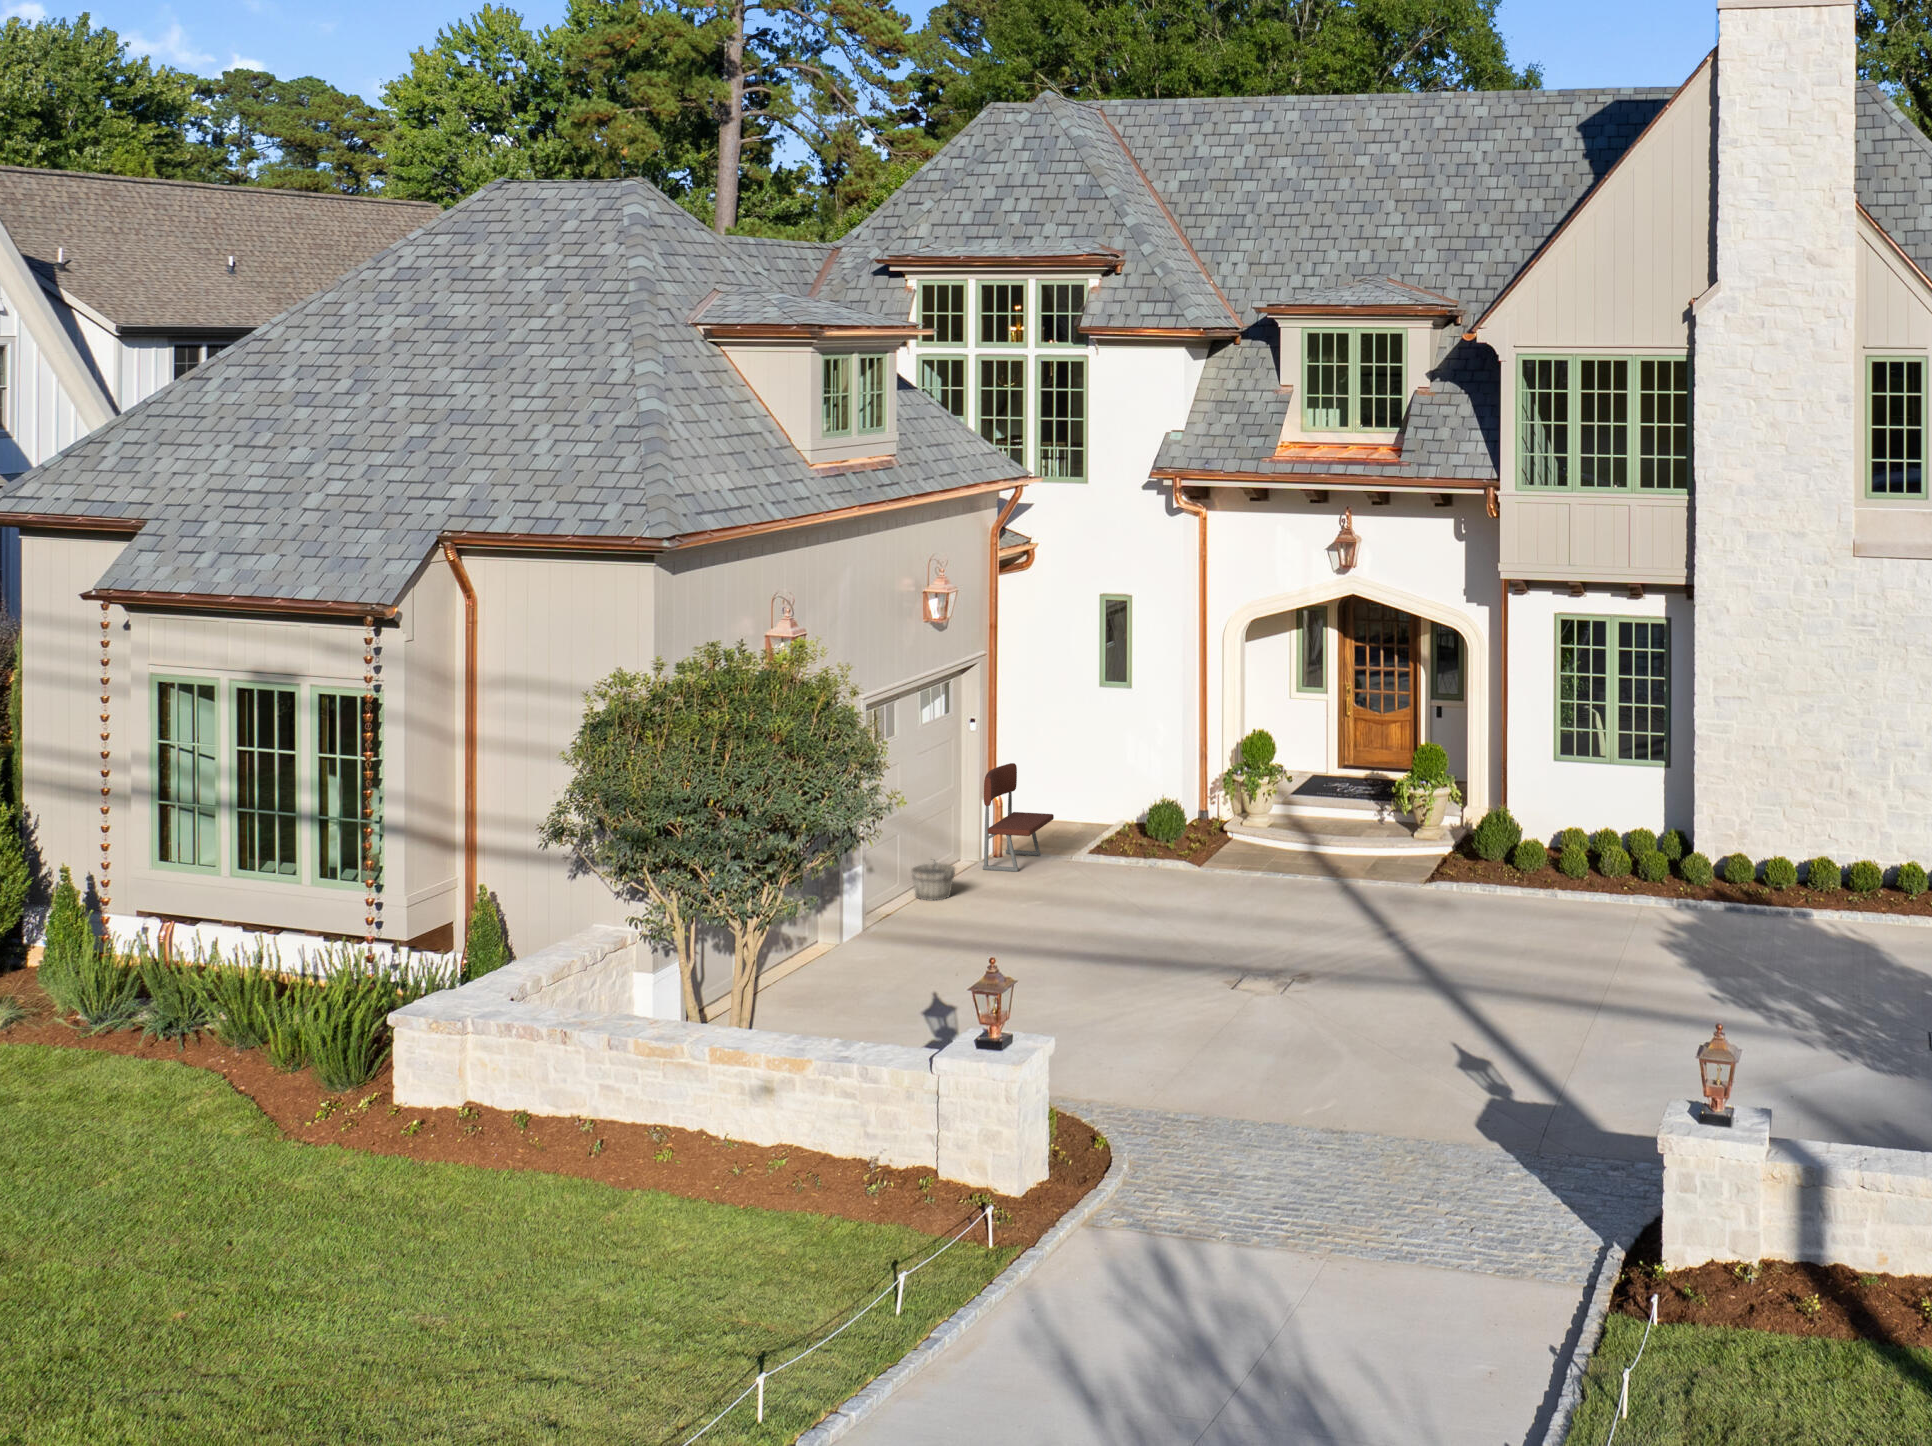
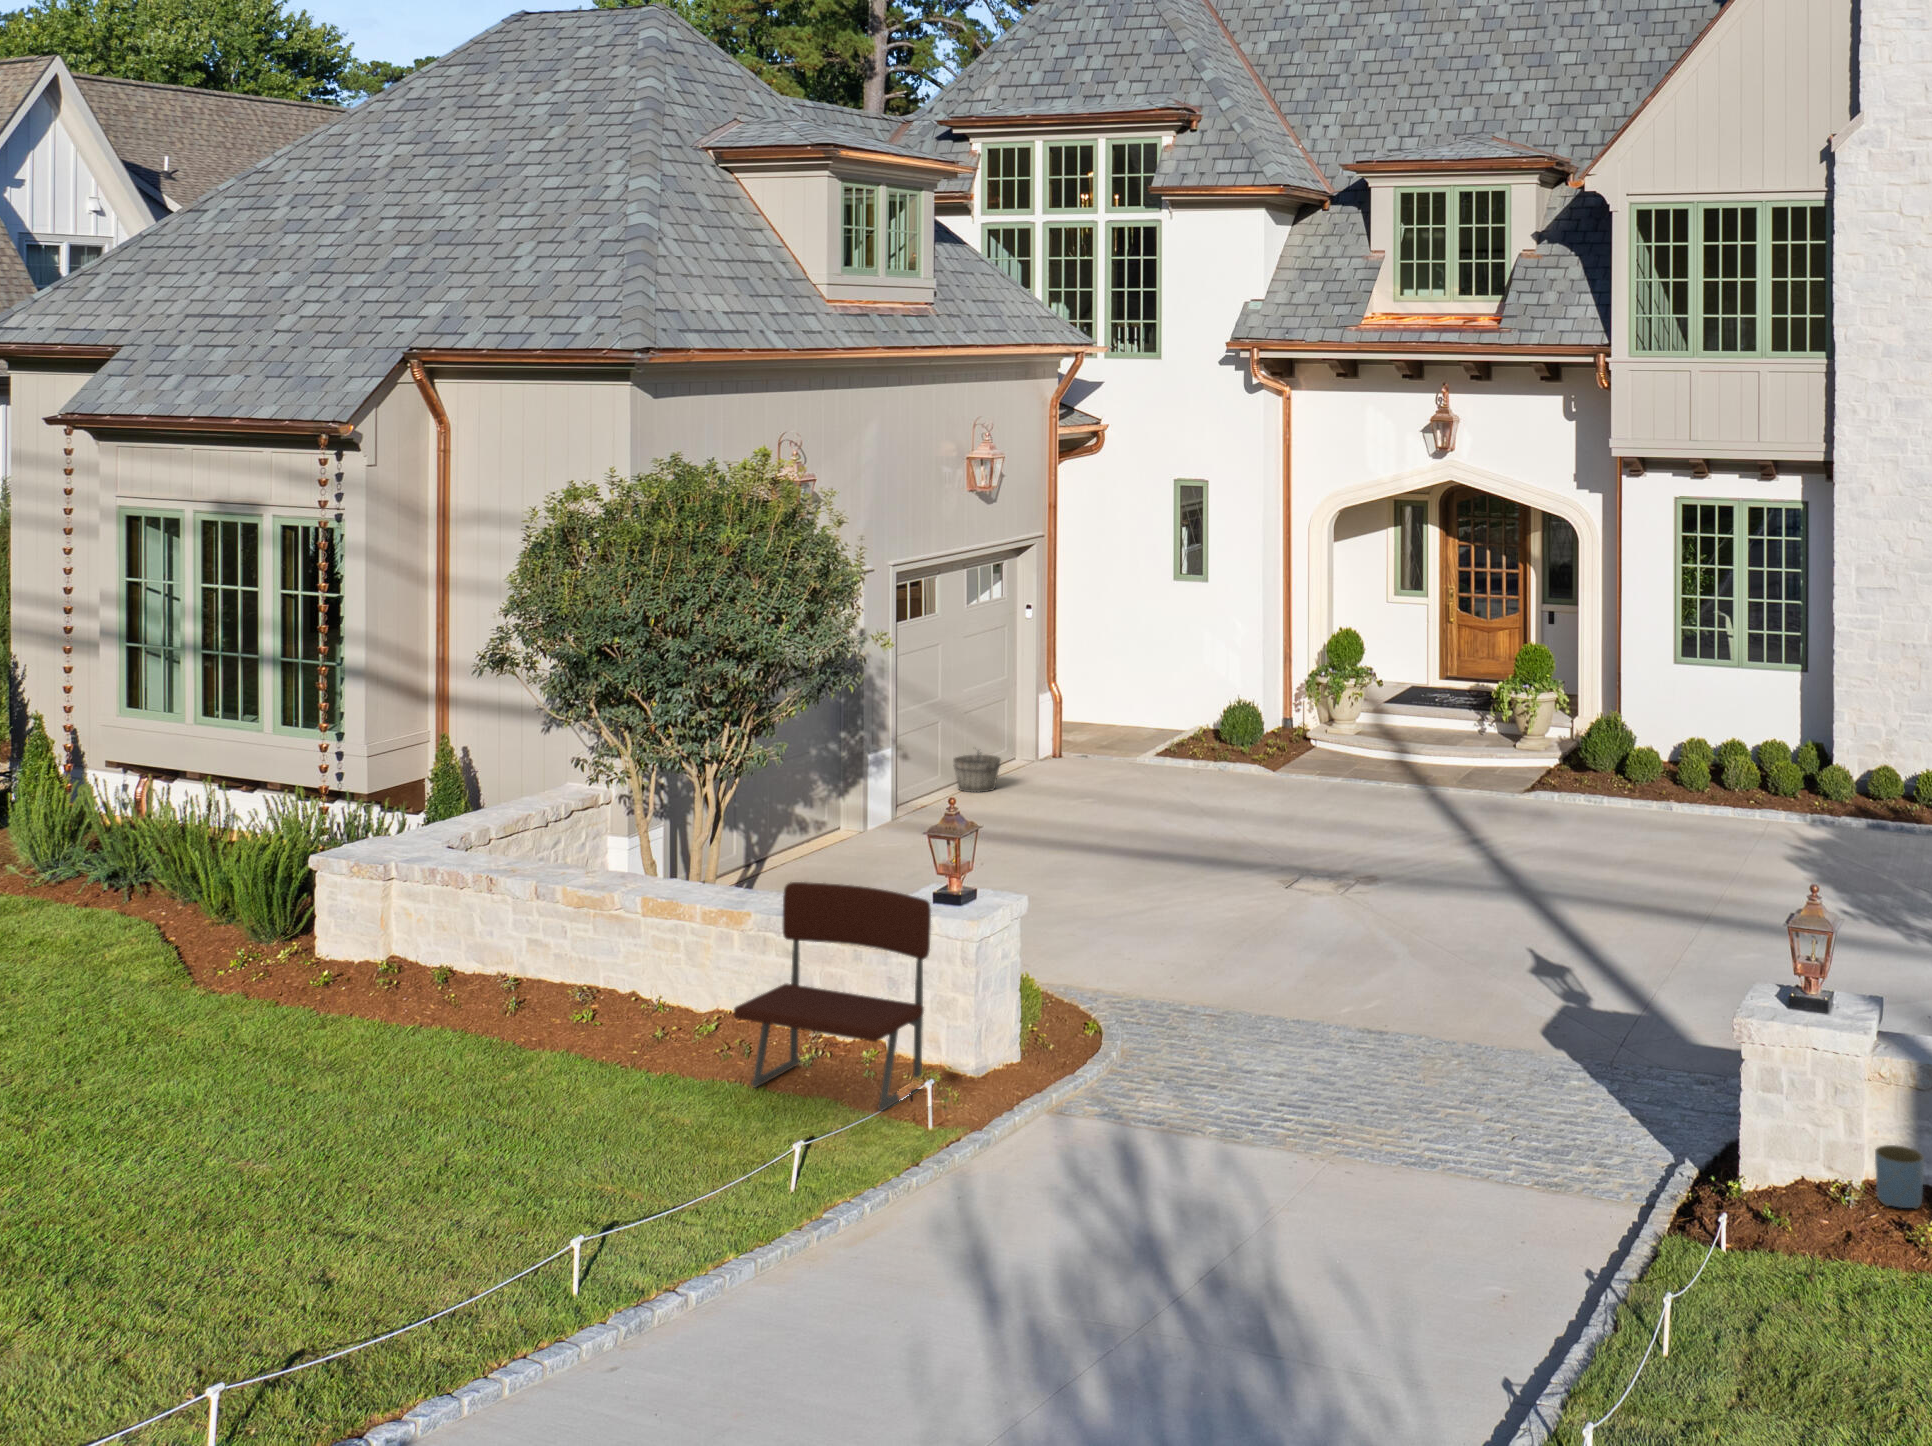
bench: present [983,763,1054,872] -> present [733,882,931,1111]
planter: none [1770,1230,1808,1283] -> present [1875,1145,1924,1209]

